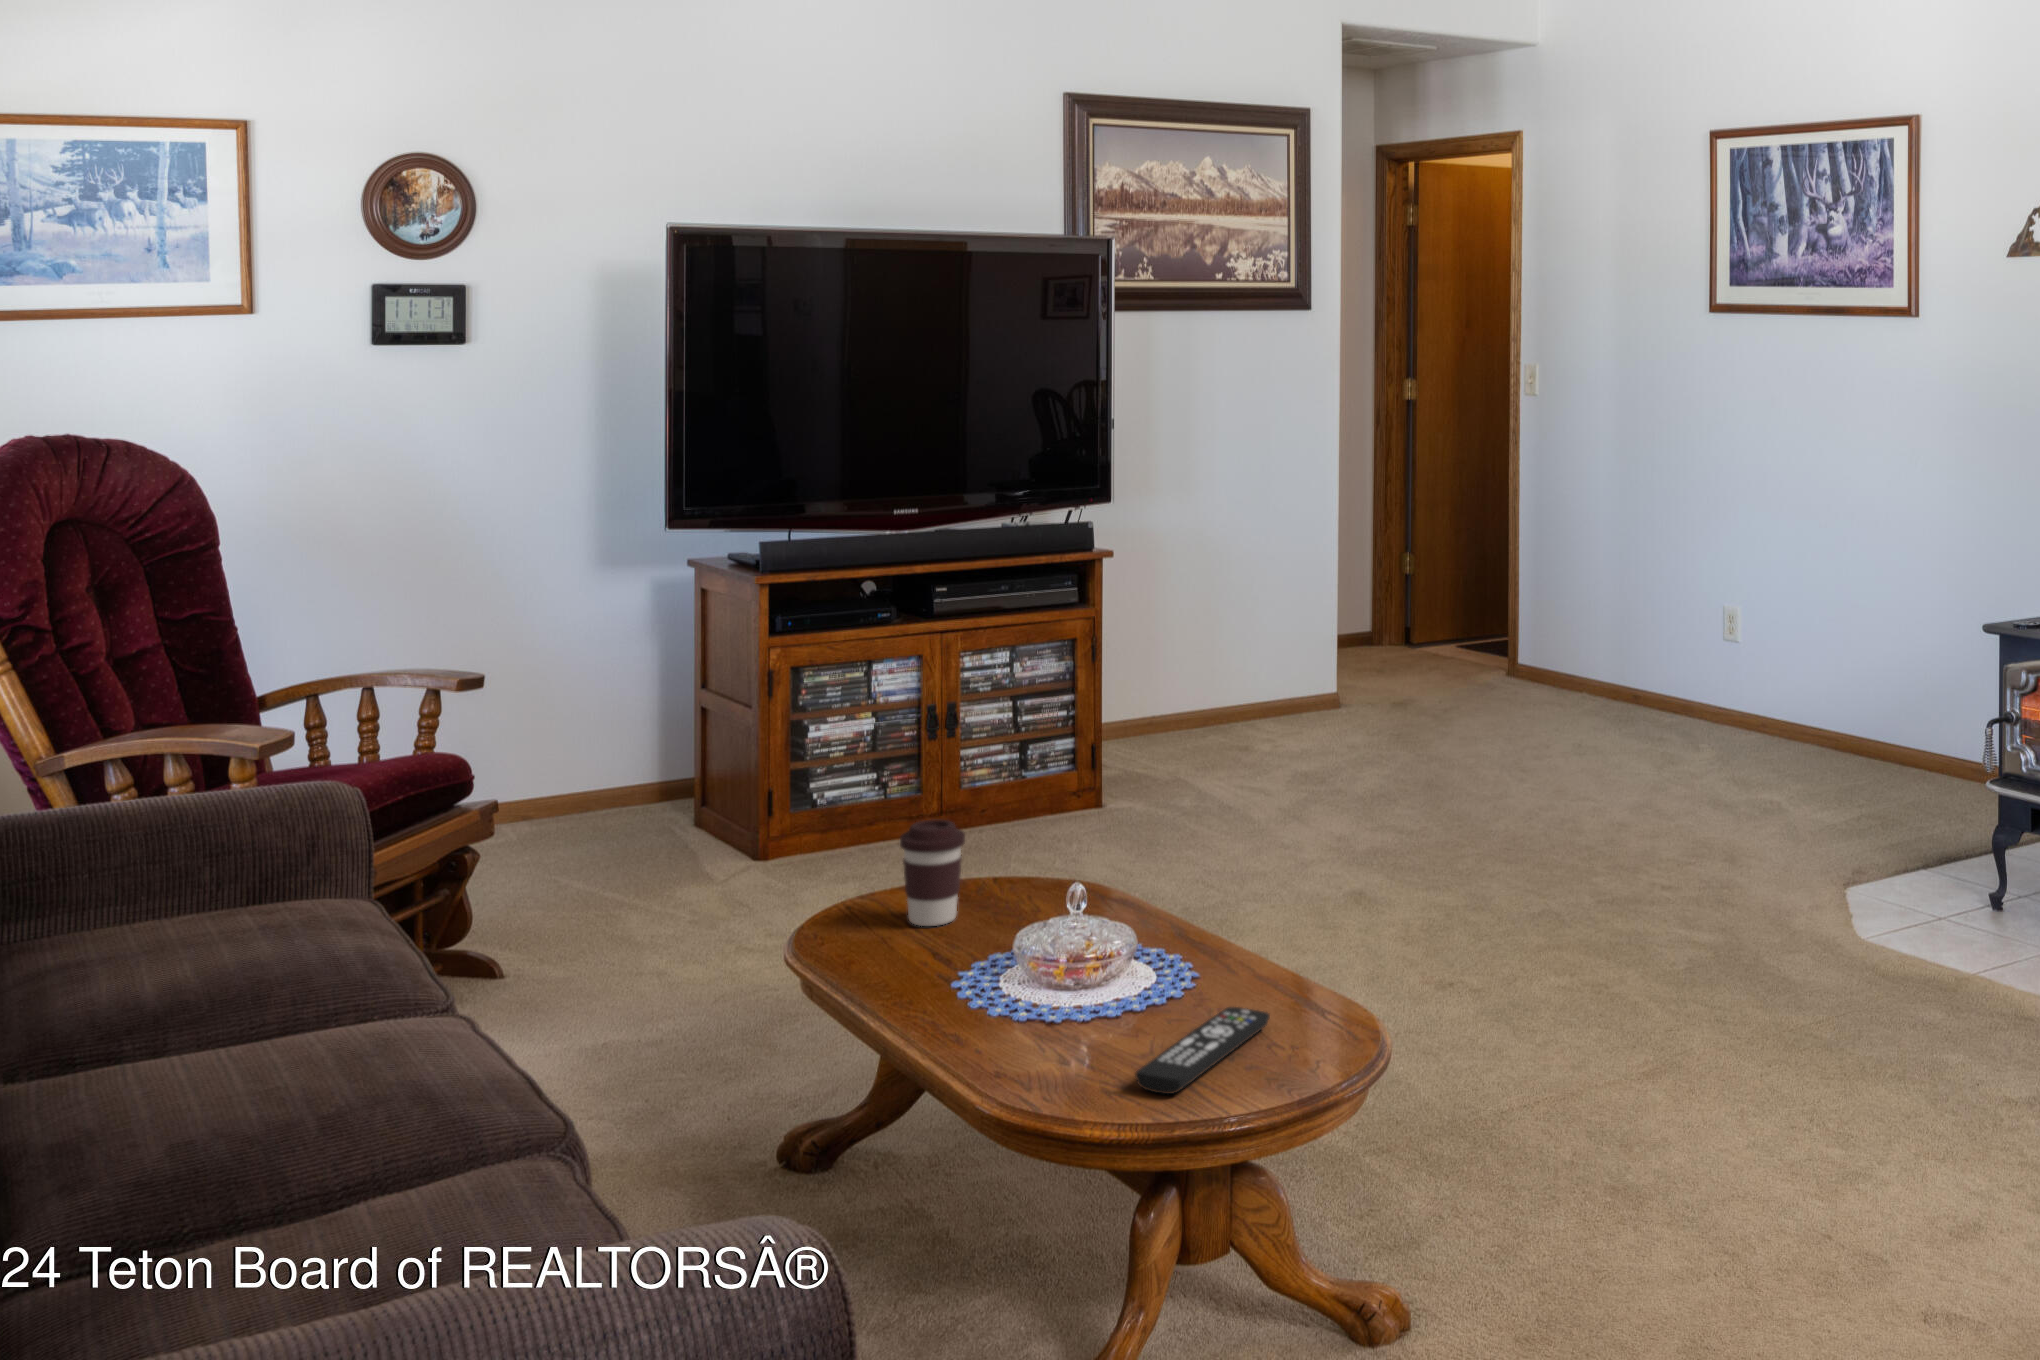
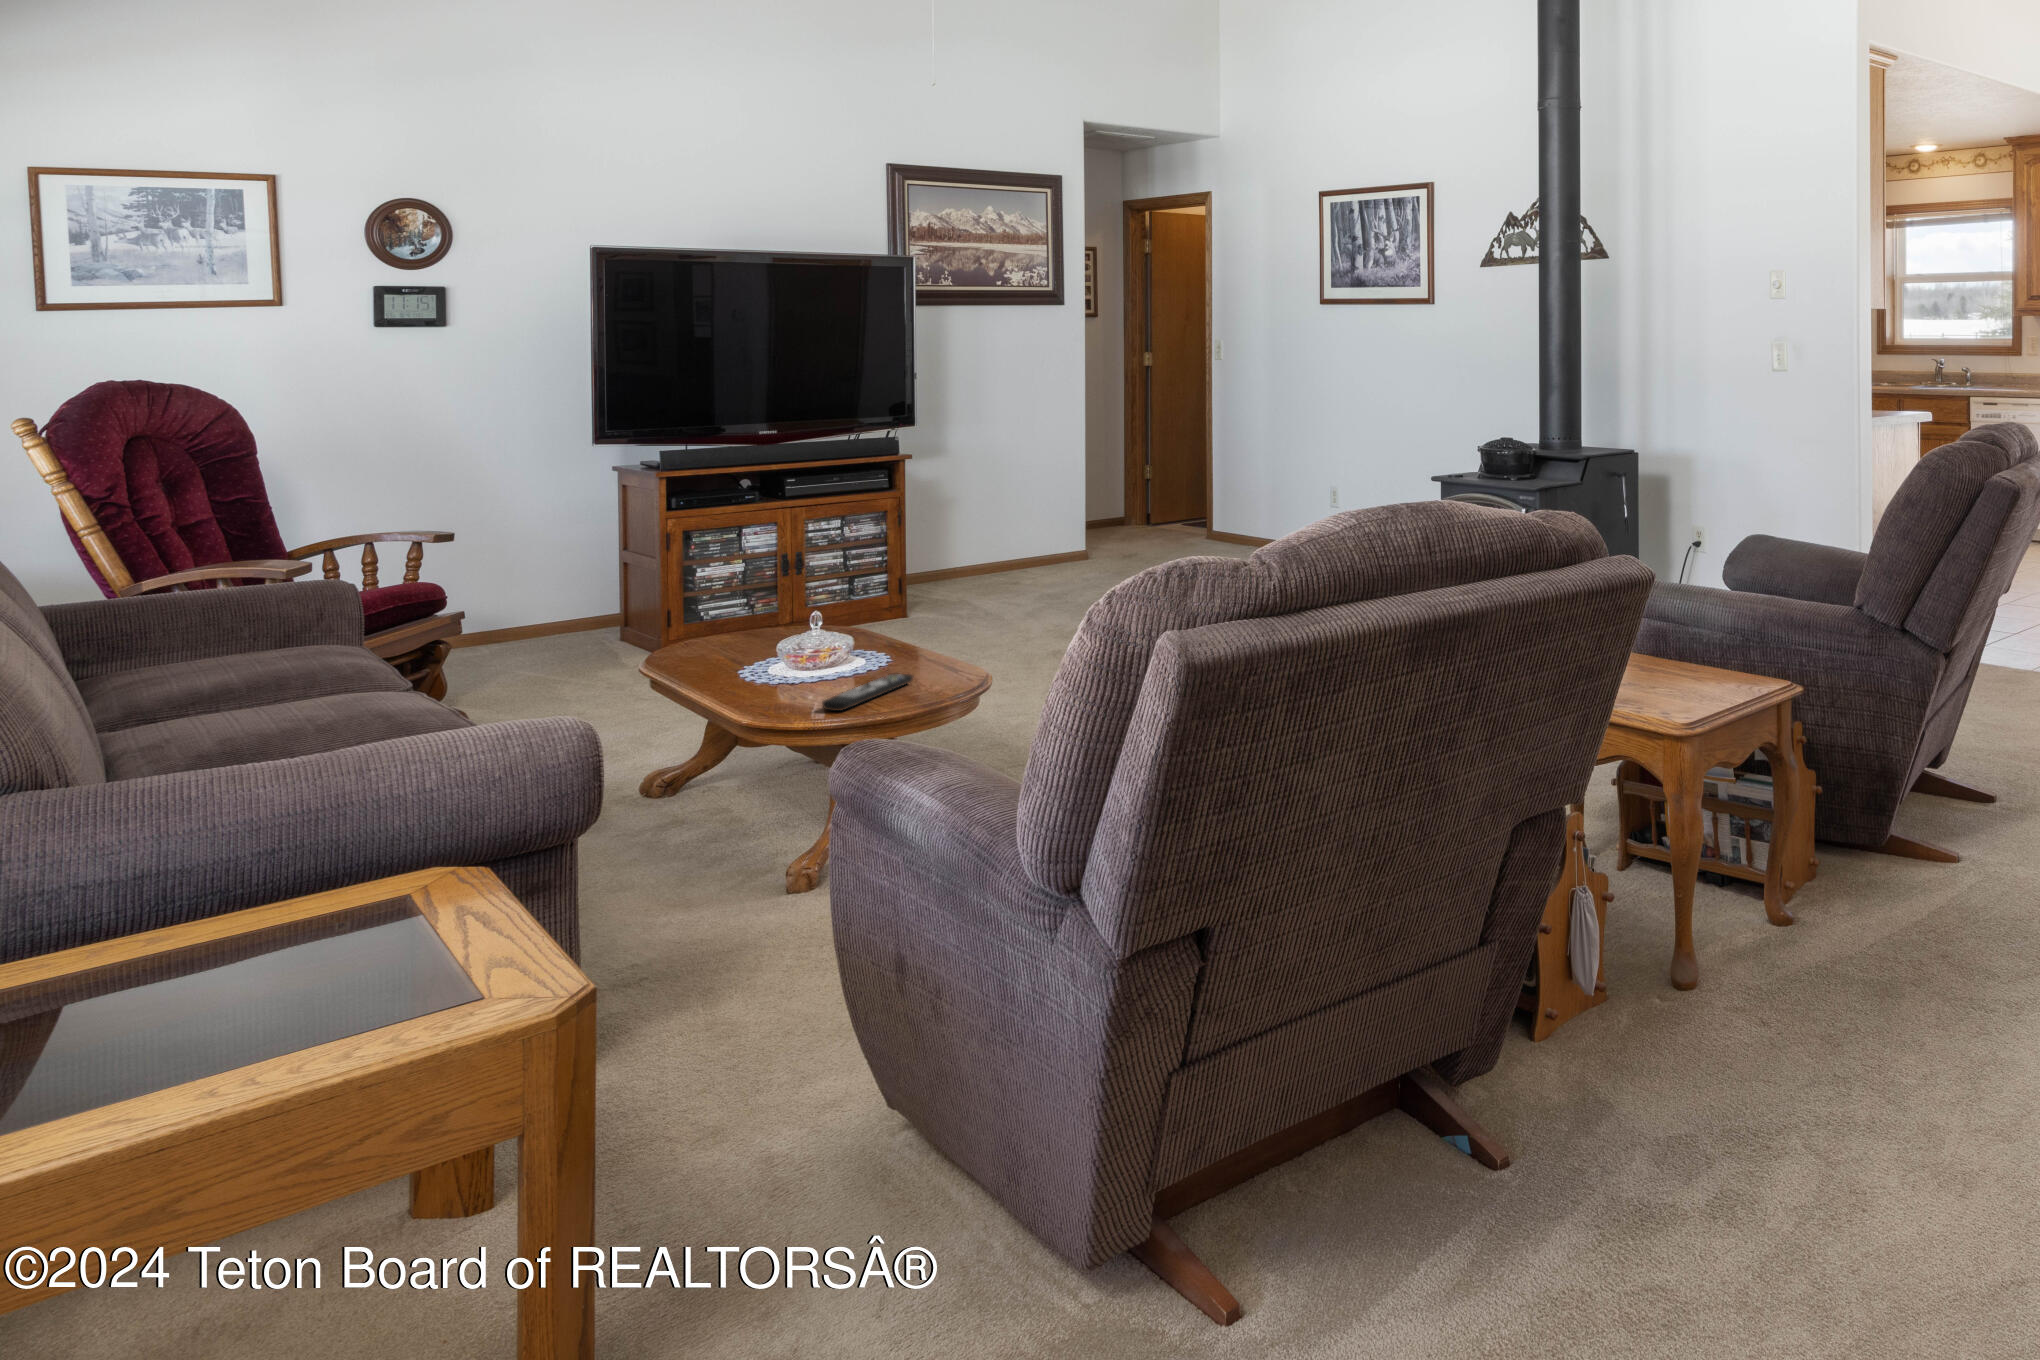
coffee cup: present [900,819,965,926] -> none [713,593,755,653]

